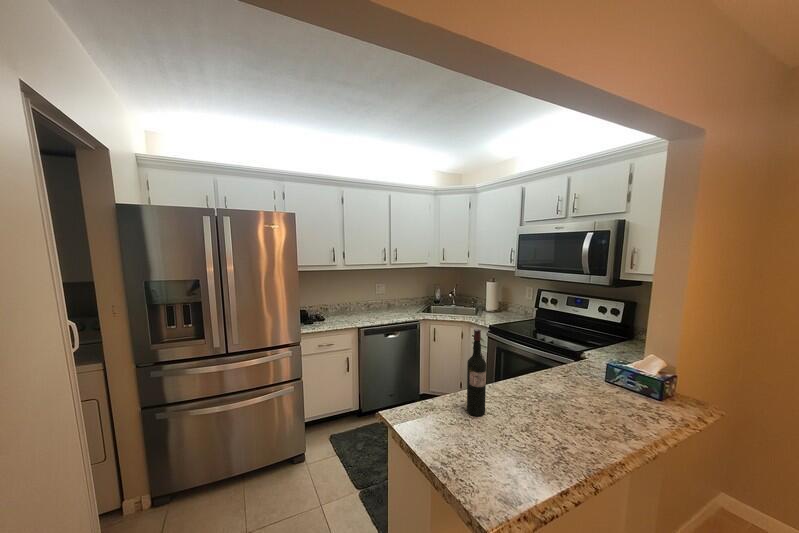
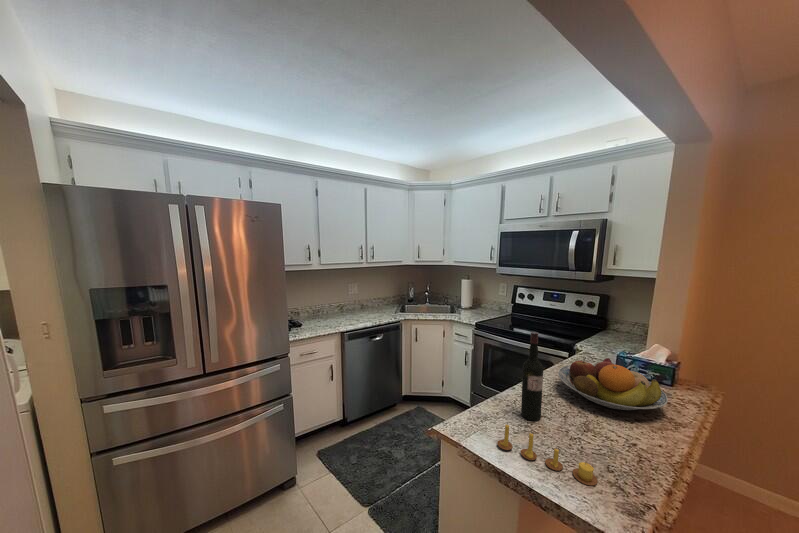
fruit bowl: none [523,361,632,417] -> present [558,357,668,410]
candle: none [423,411,498,476] -> present [497,424,598,486]

